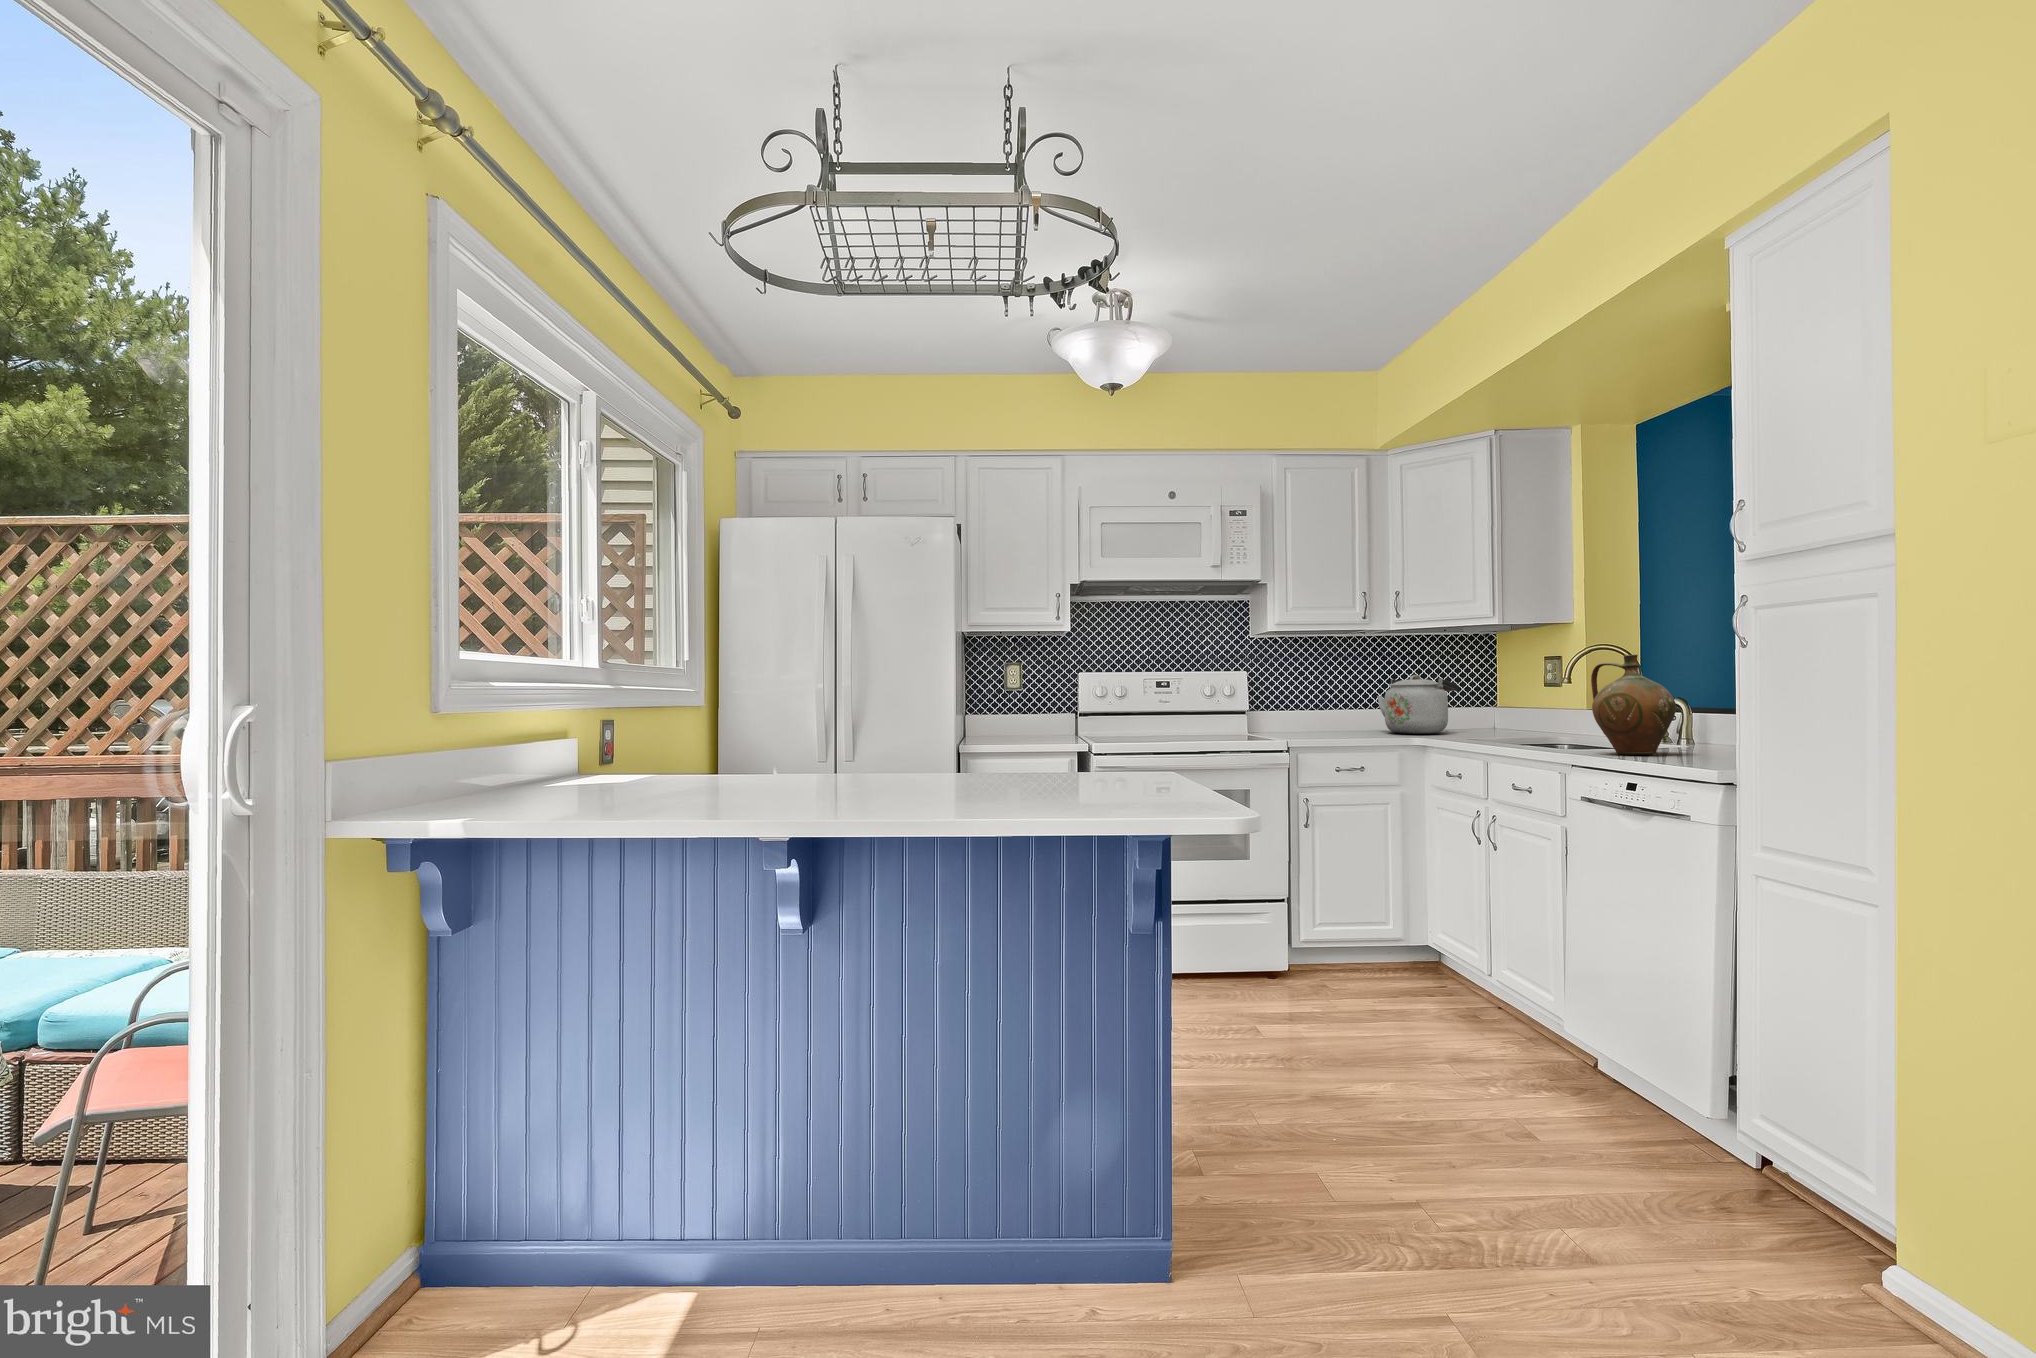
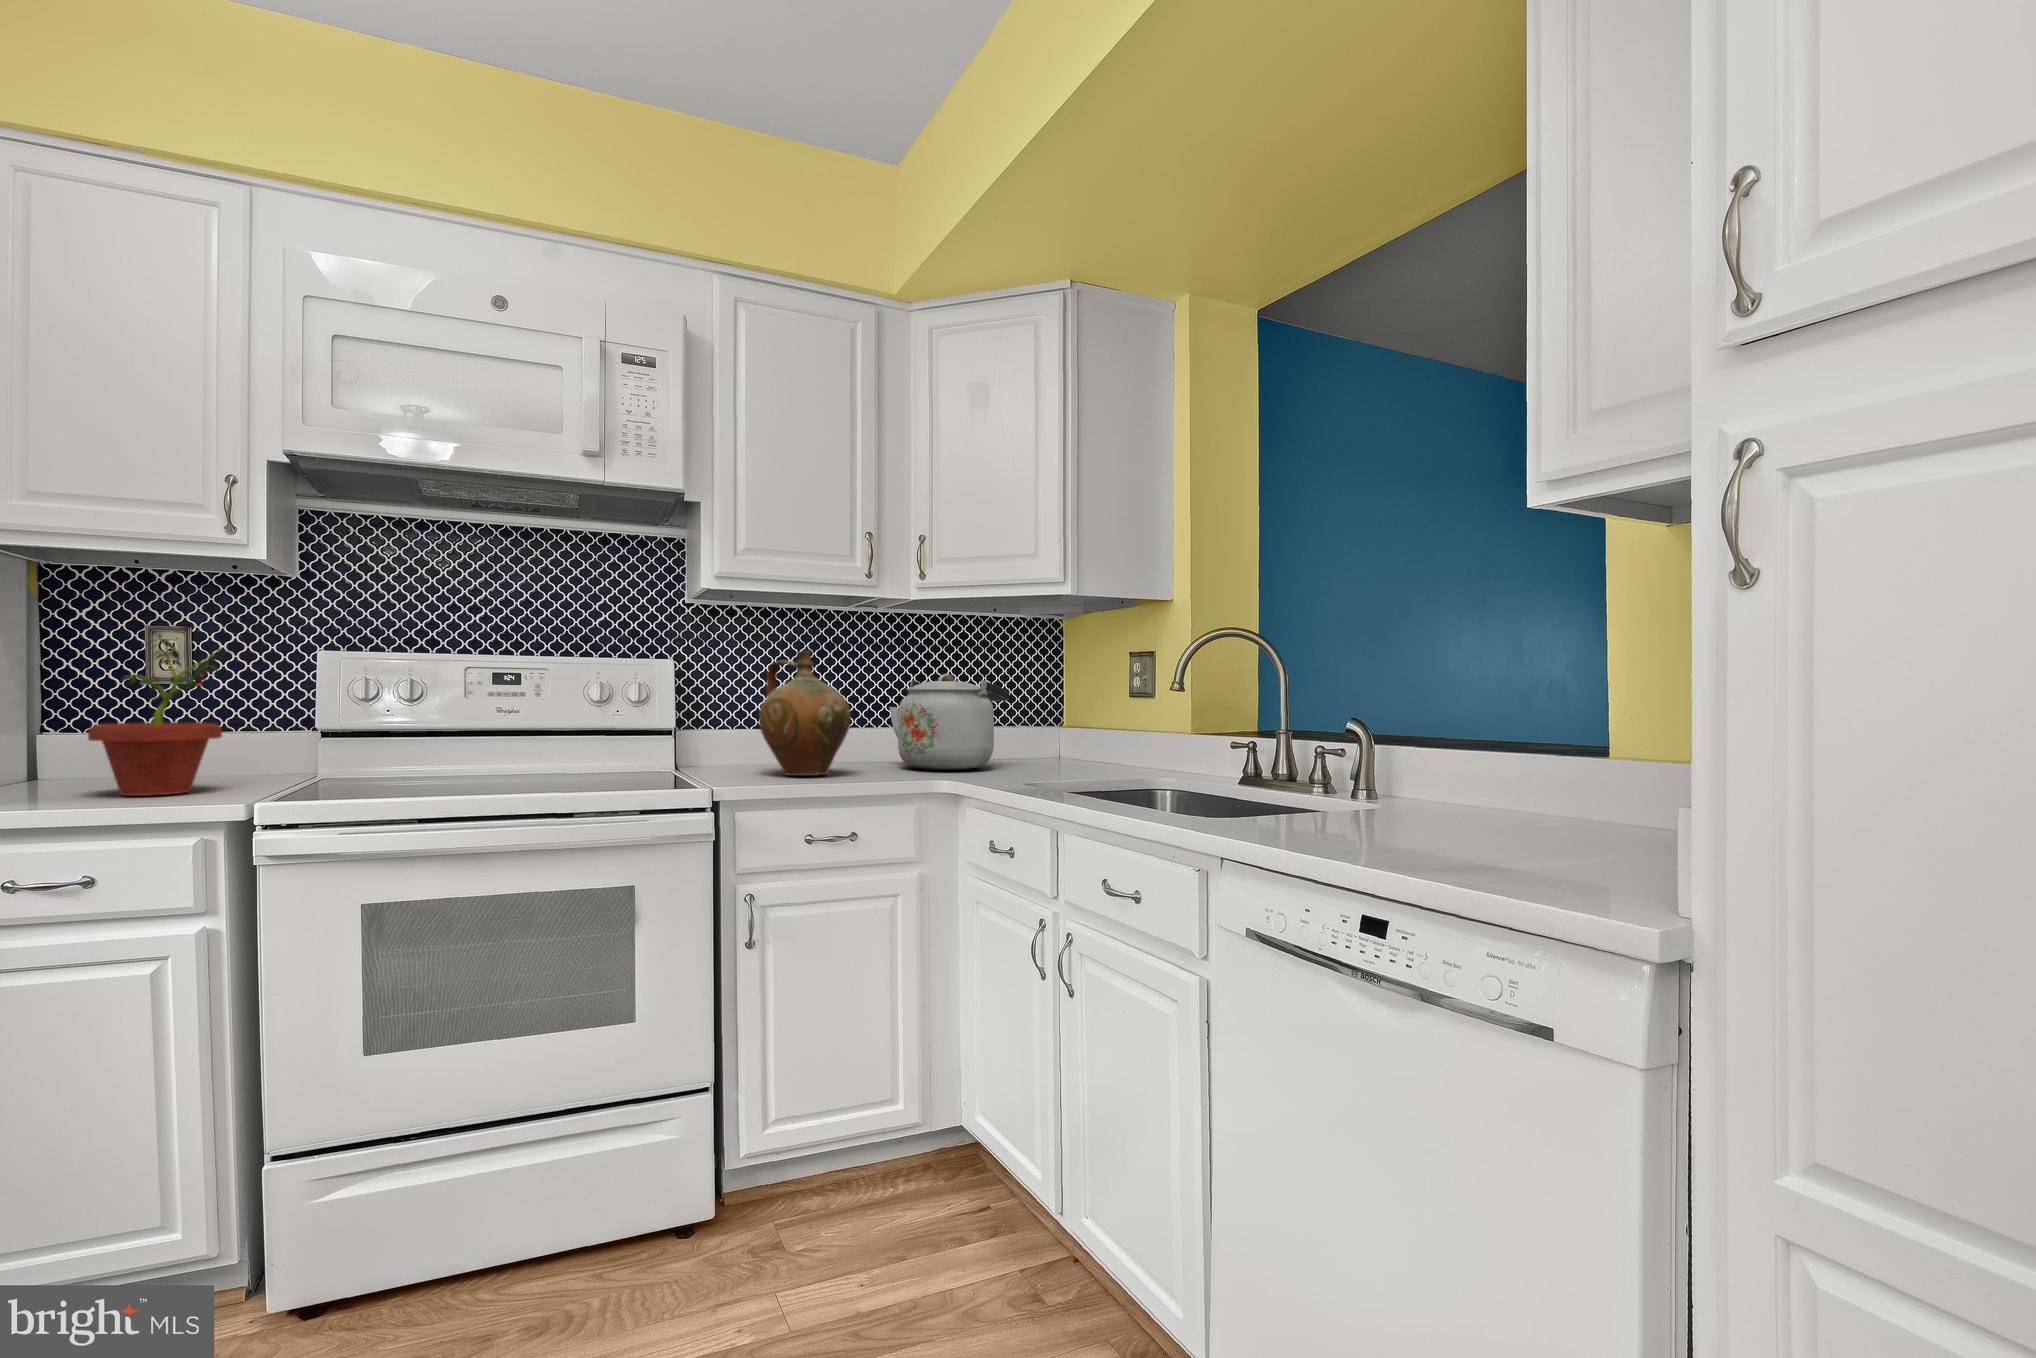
ceramic jug: present [1591,655,1676,755] -> present [759,651,851,776]
potted plant: none [1017,669,1065,742] -> present [88,634,224,796]

